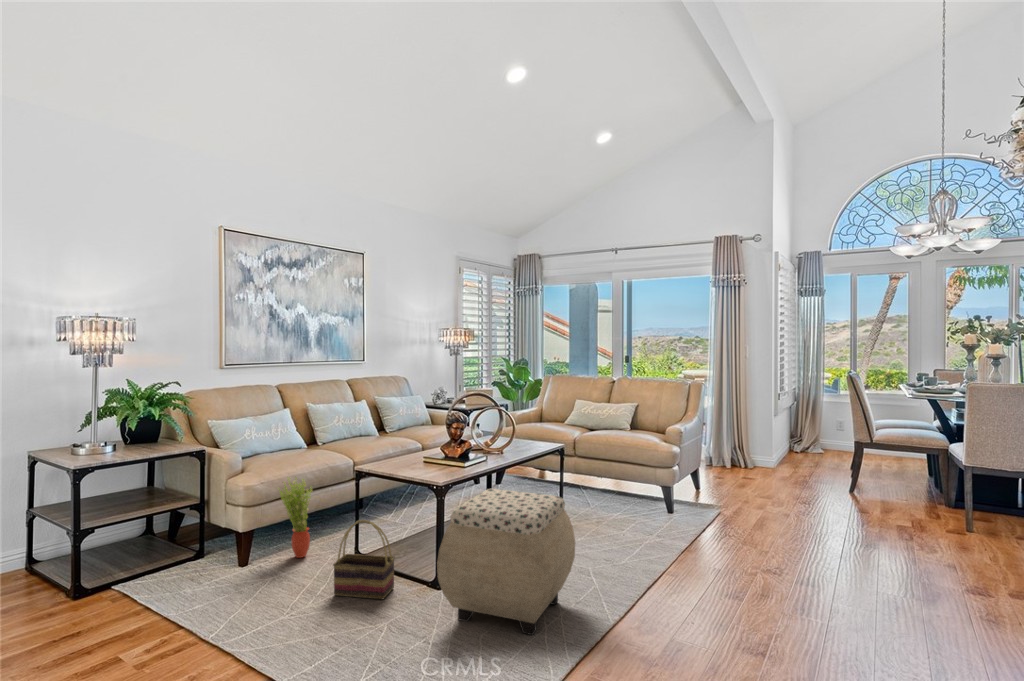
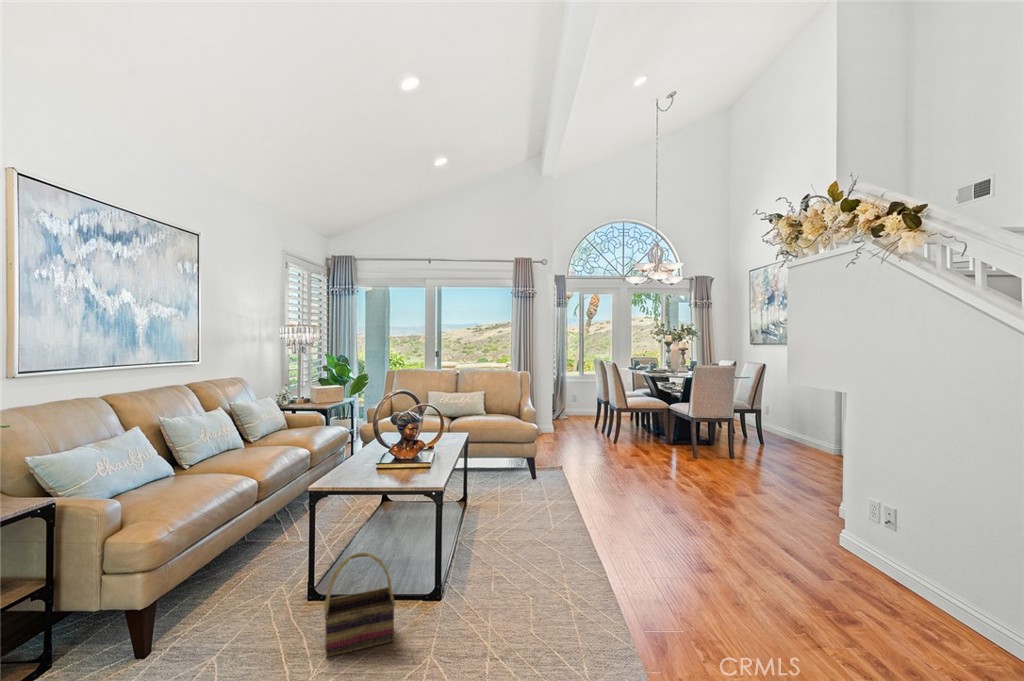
potted plant: present [280,477,312,558] -> none [186,514,239,621]
ottoman: present [437,489,575,635] -> none [472,486,600,638]

